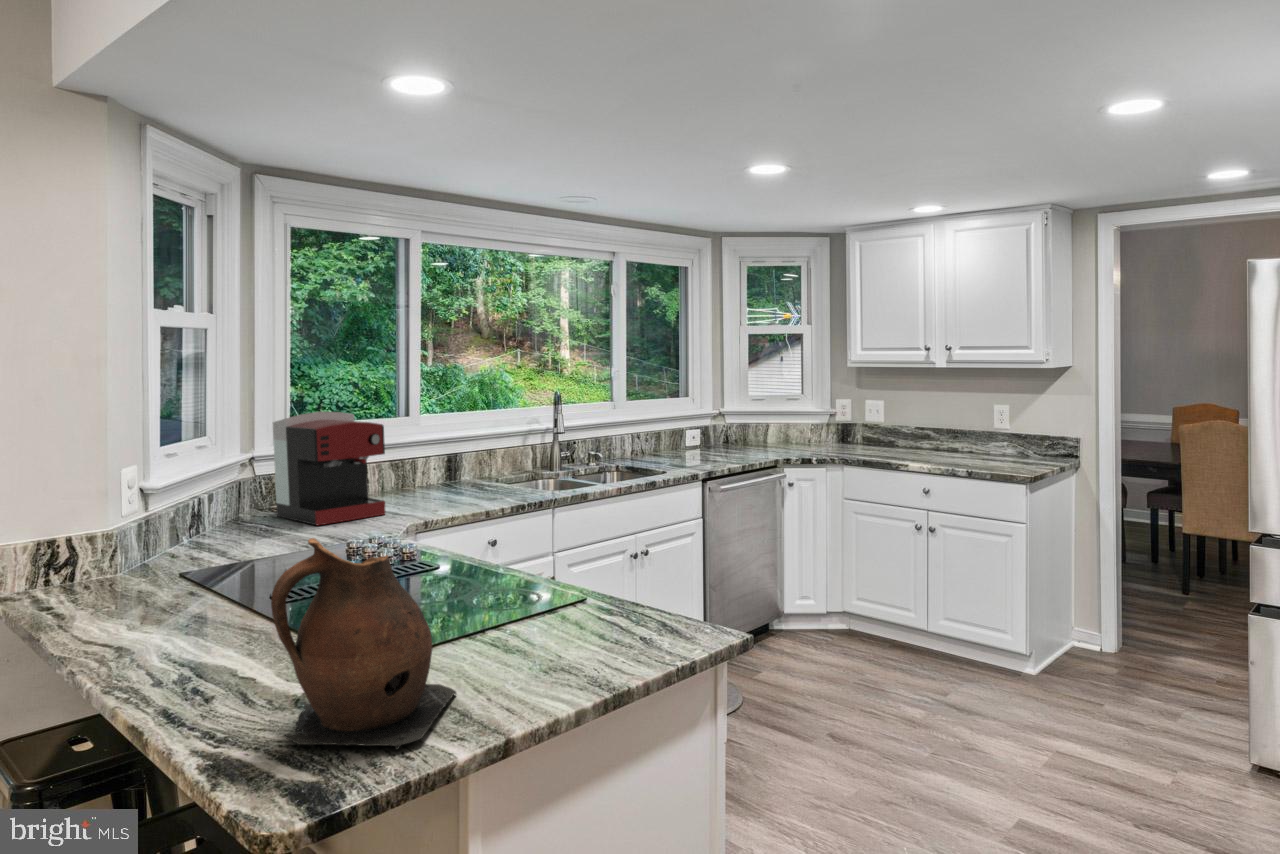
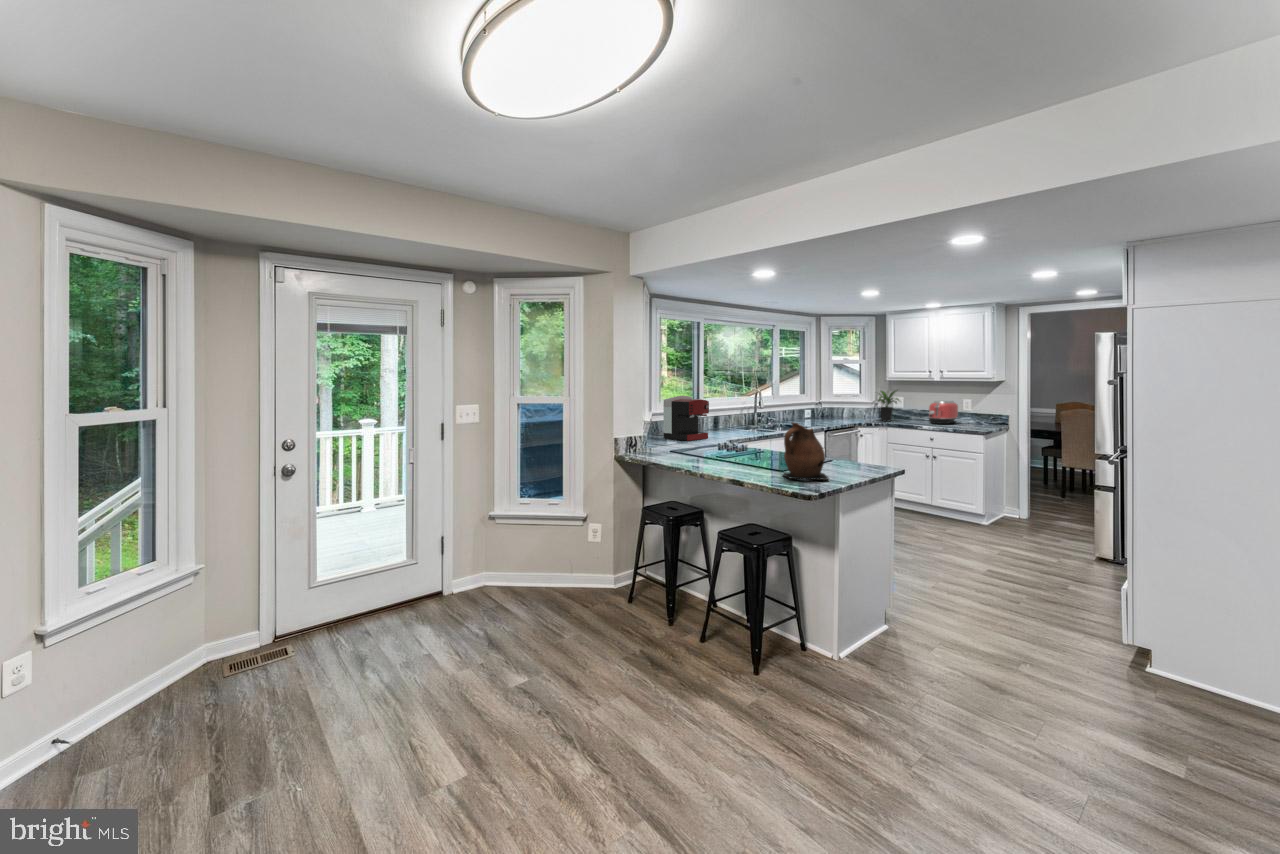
potted plant: none [818,385,874,452] -> present [878,390,899,421]
toaster: none [924,409,983,459] -> present [929,401,958,424]

